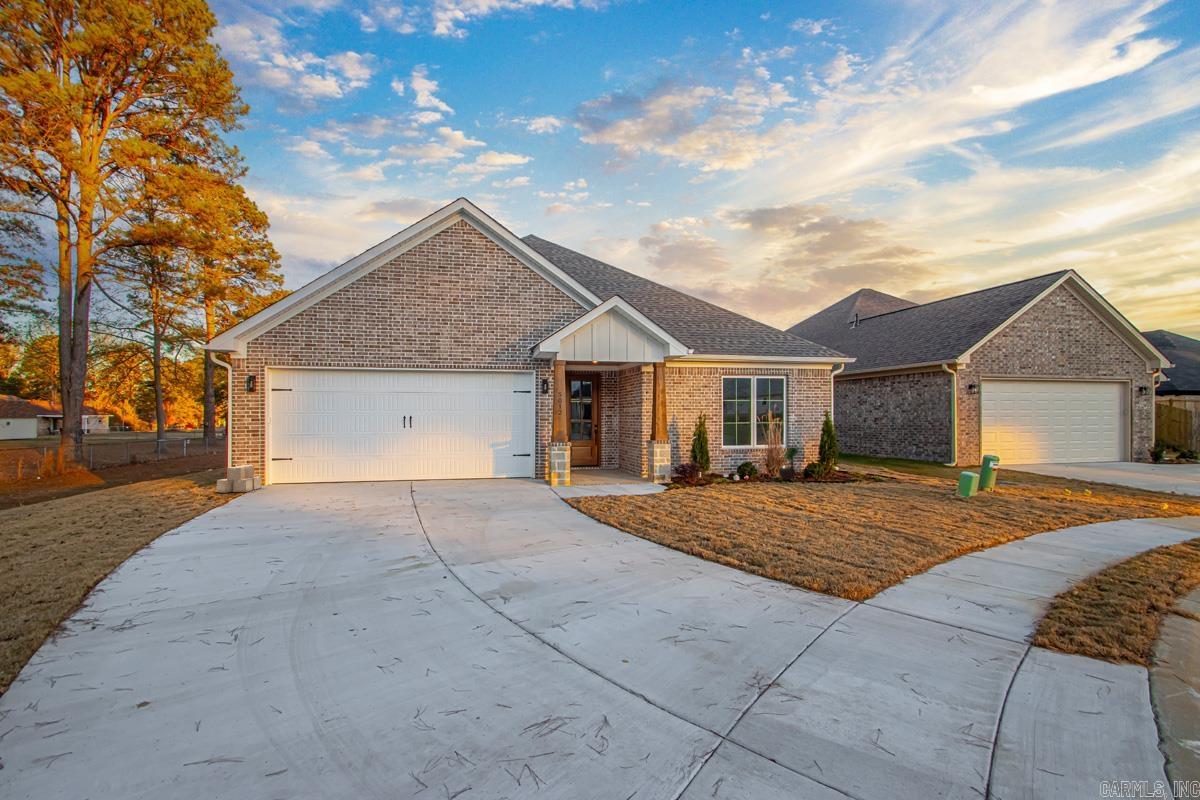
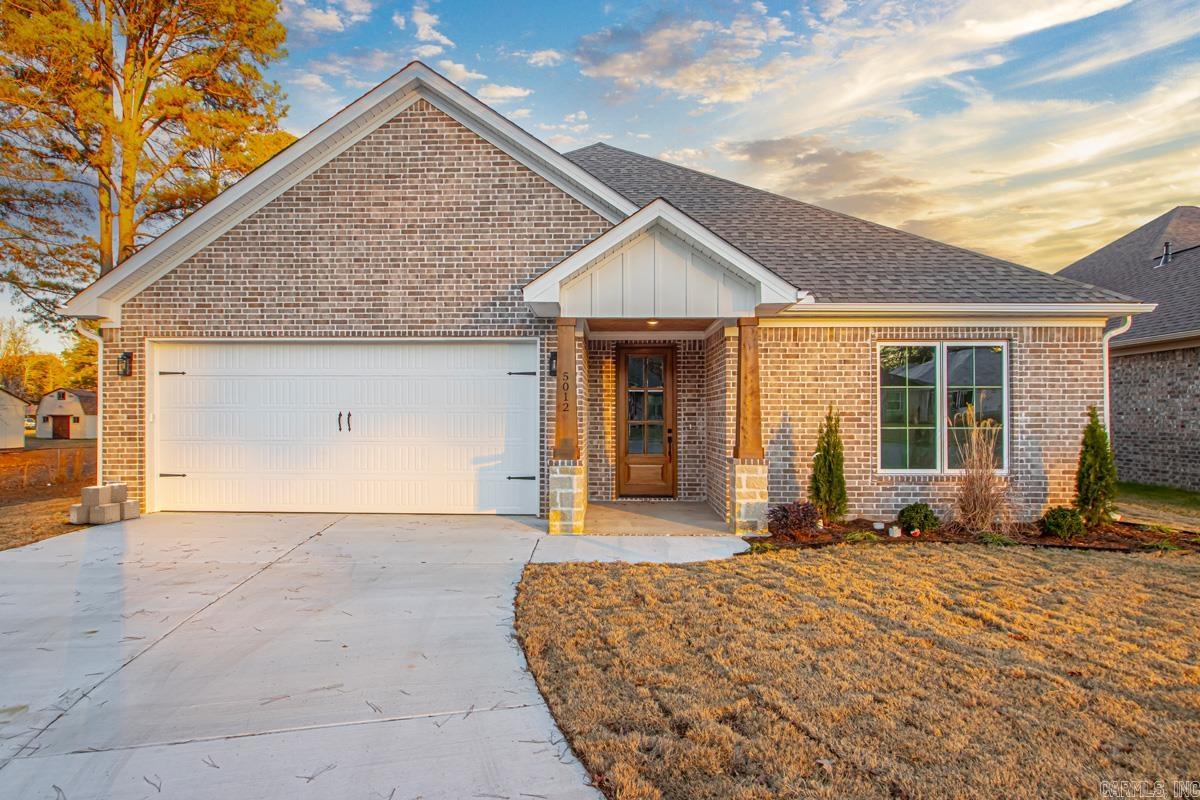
potted tree: present [779,447,798,480] -> none [985,469,1034,540]

